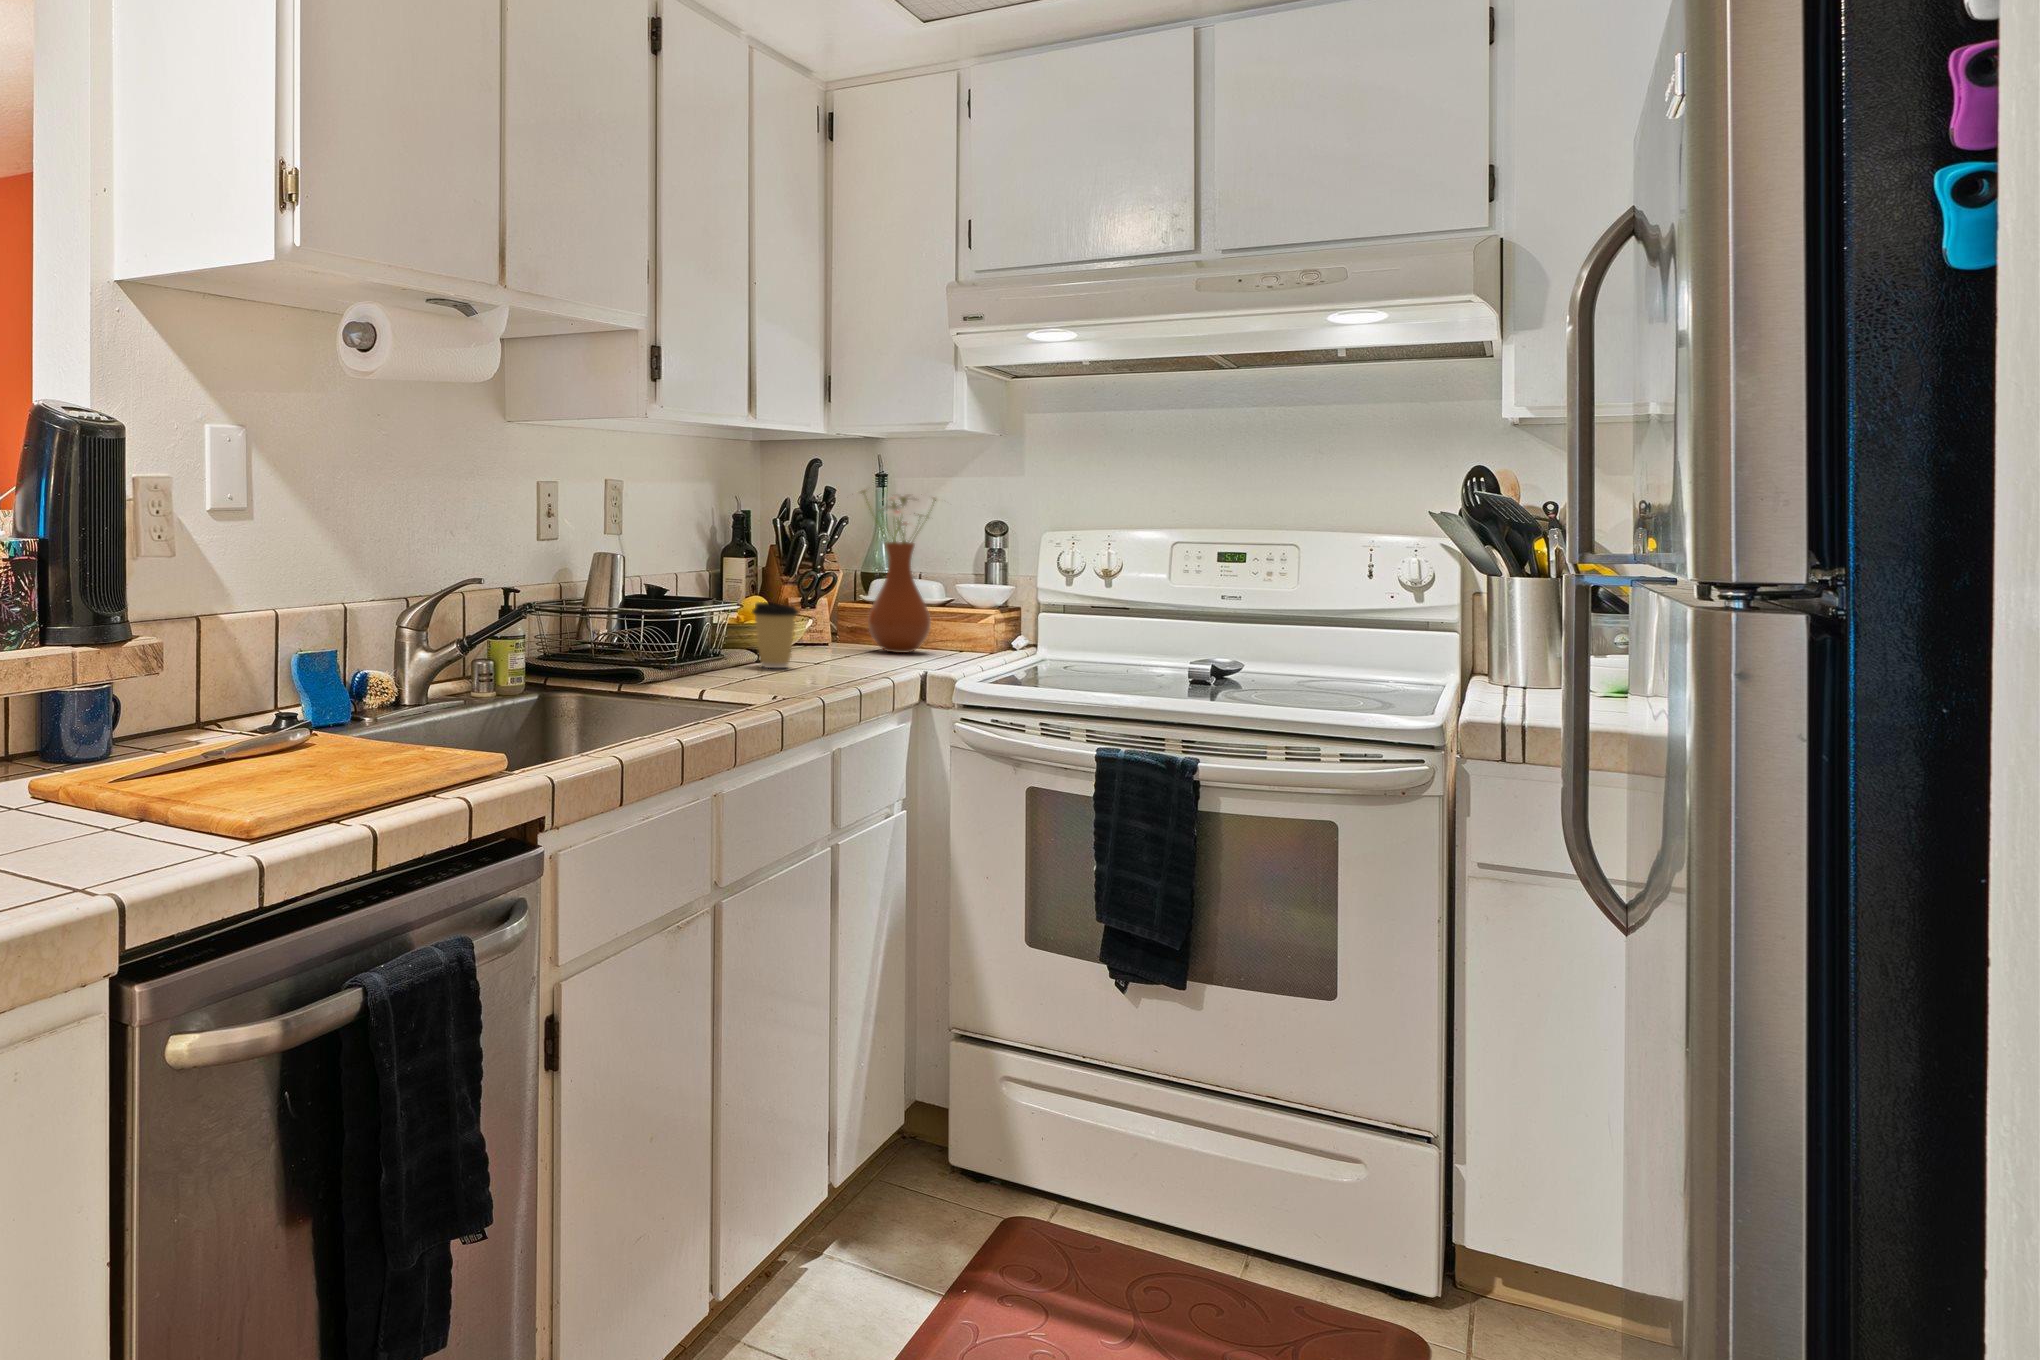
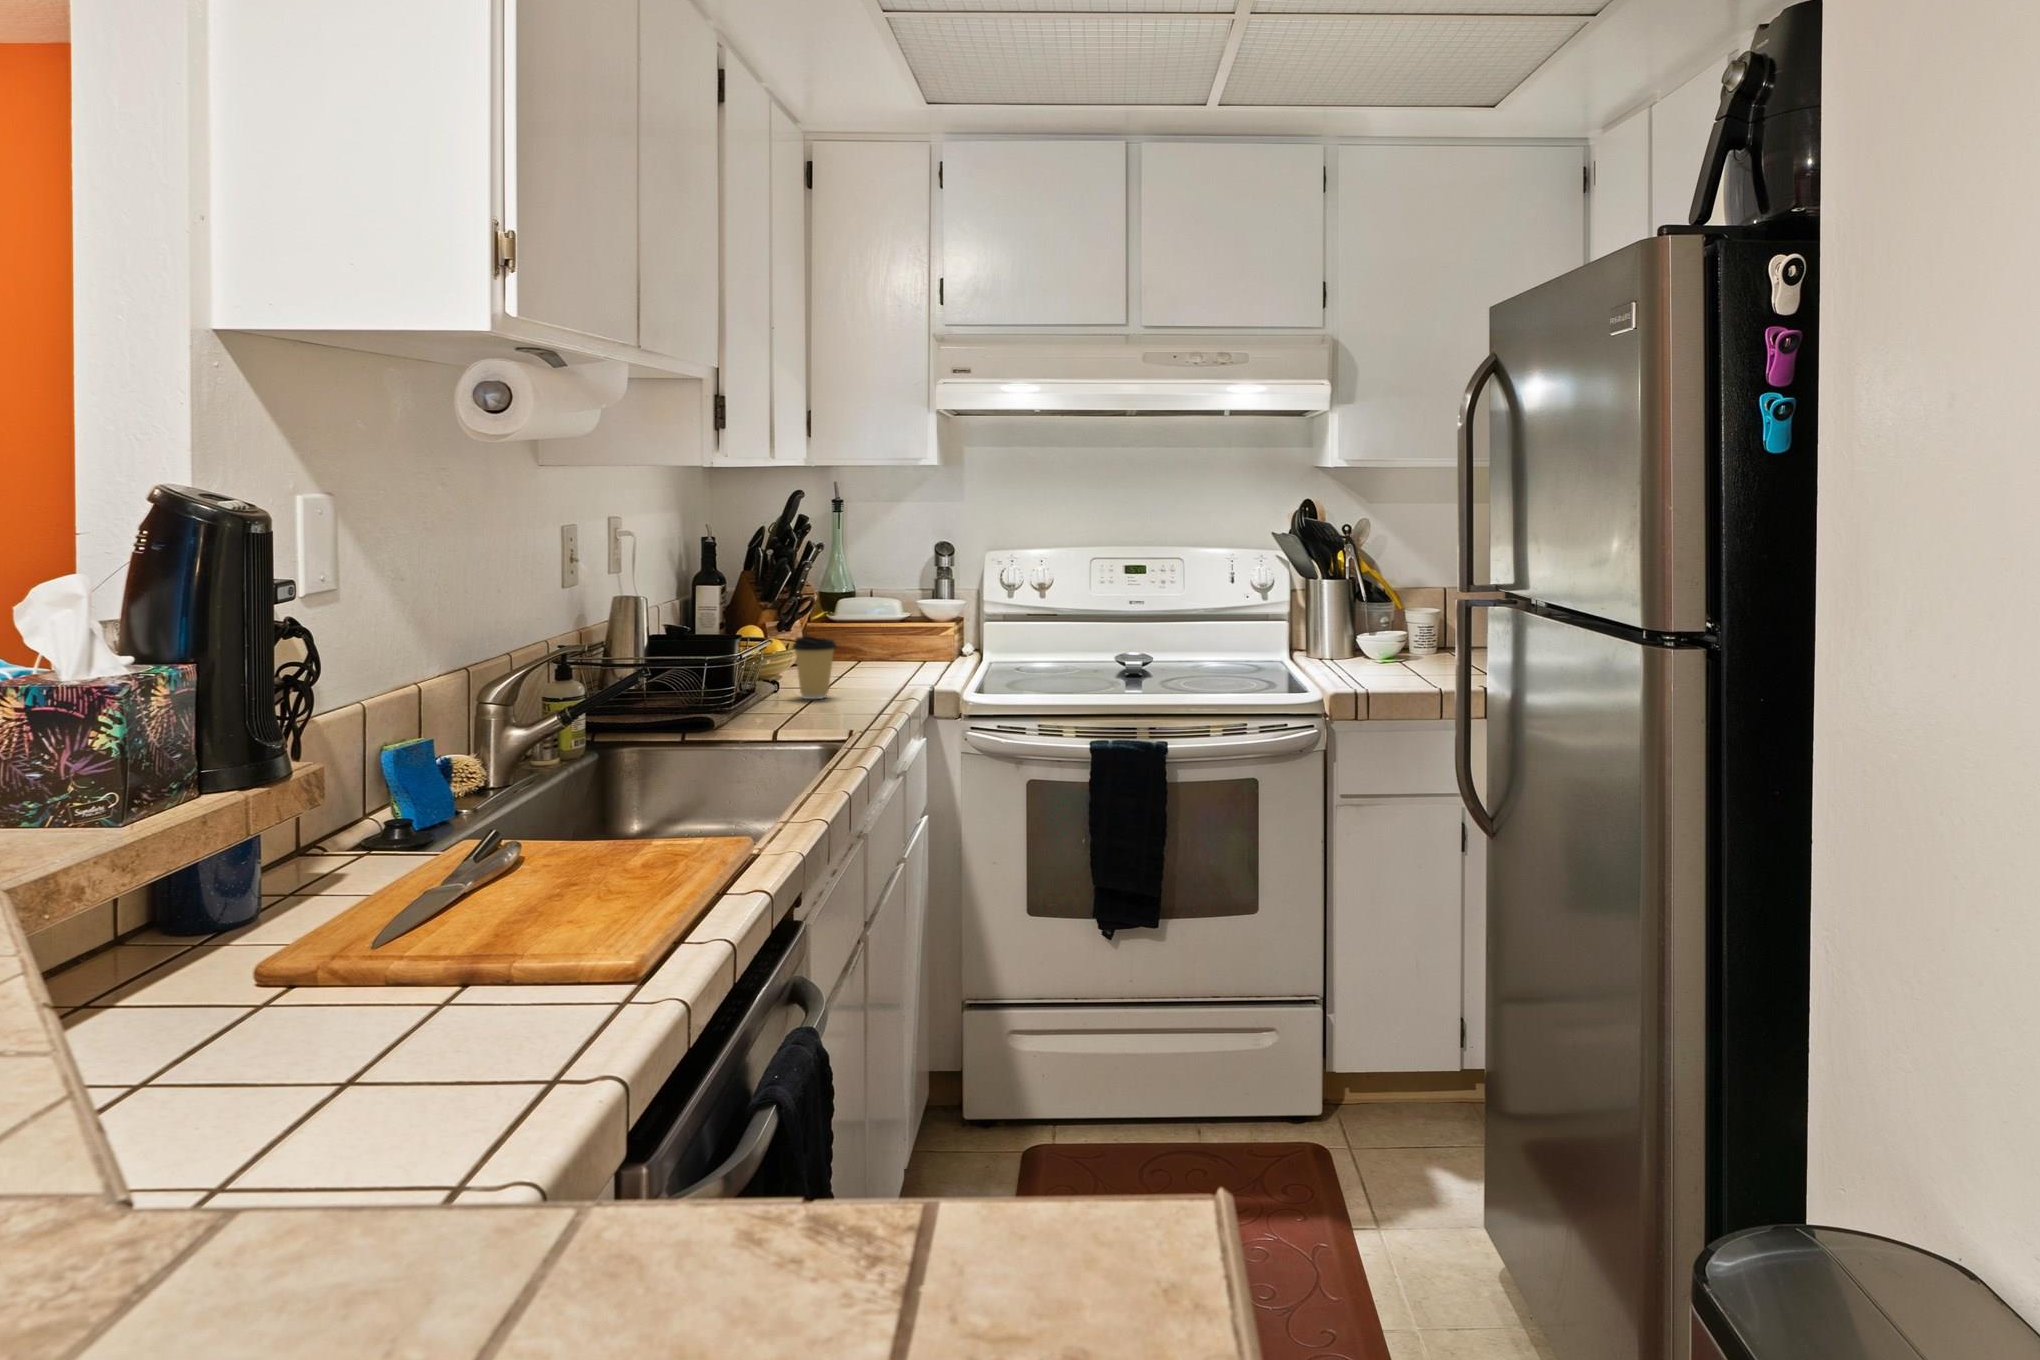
vase: present [852,489,938,653] -> none [837,518,930,669]

